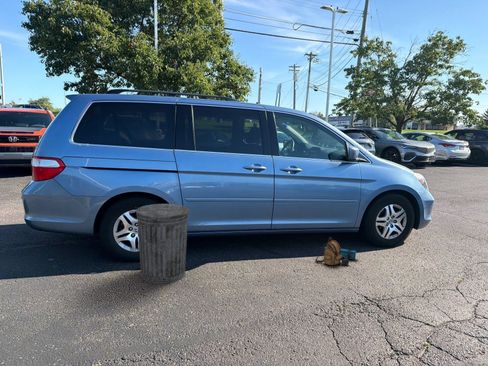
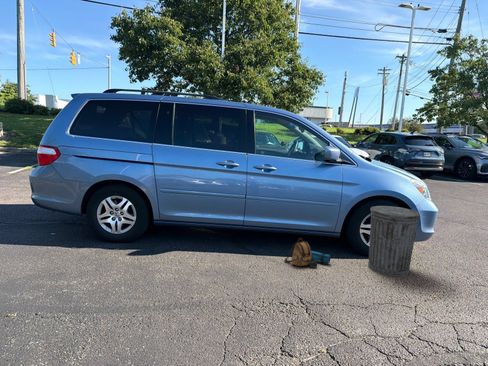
trash can: present [136,204,189,283] -> present [368,206,420,276]

